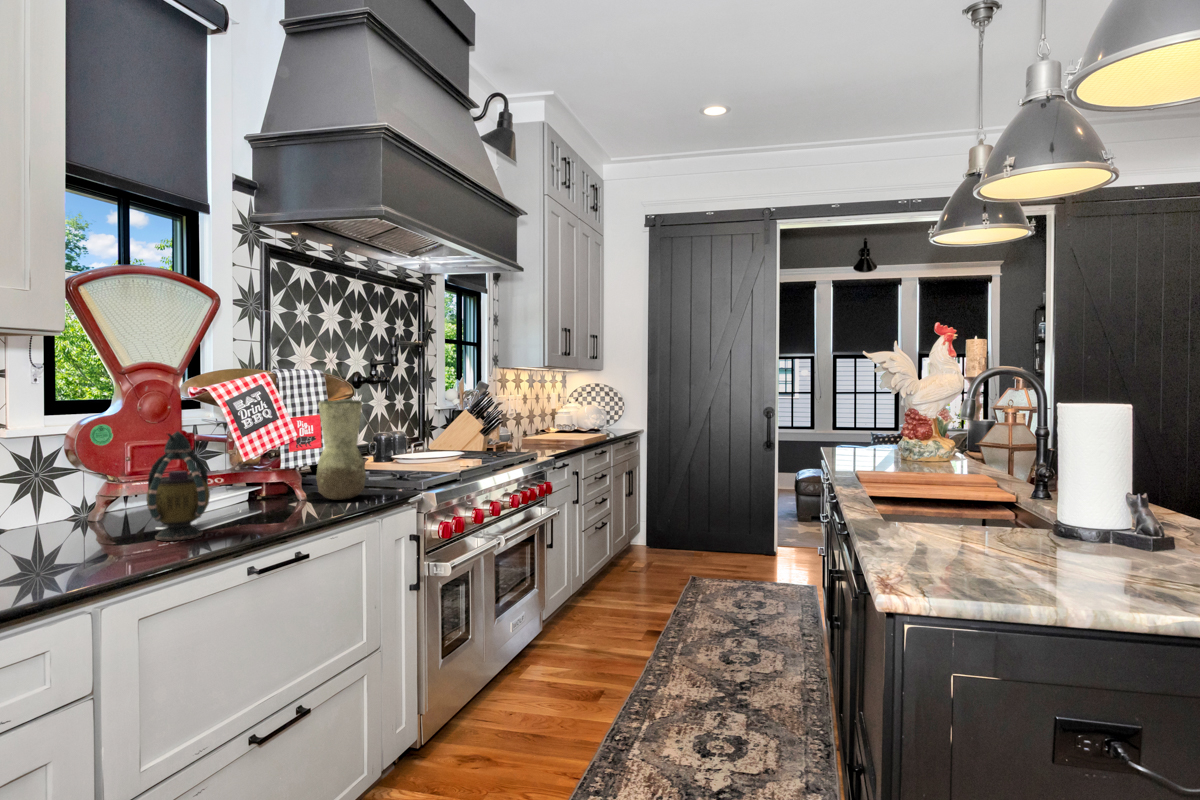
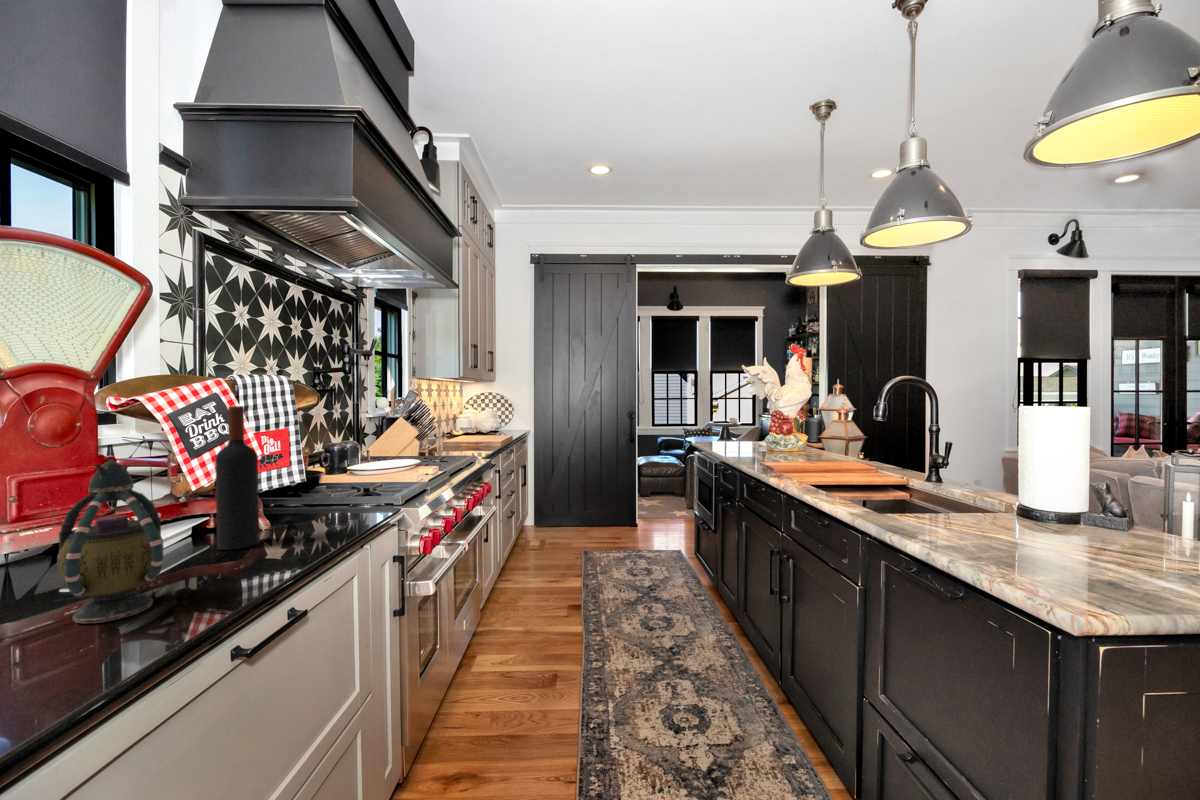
wine bottle: none [258,395,290,510] -> present [215,406,259,550]
vase: present [316,400,366,500] -> none [286,410,348,527]

